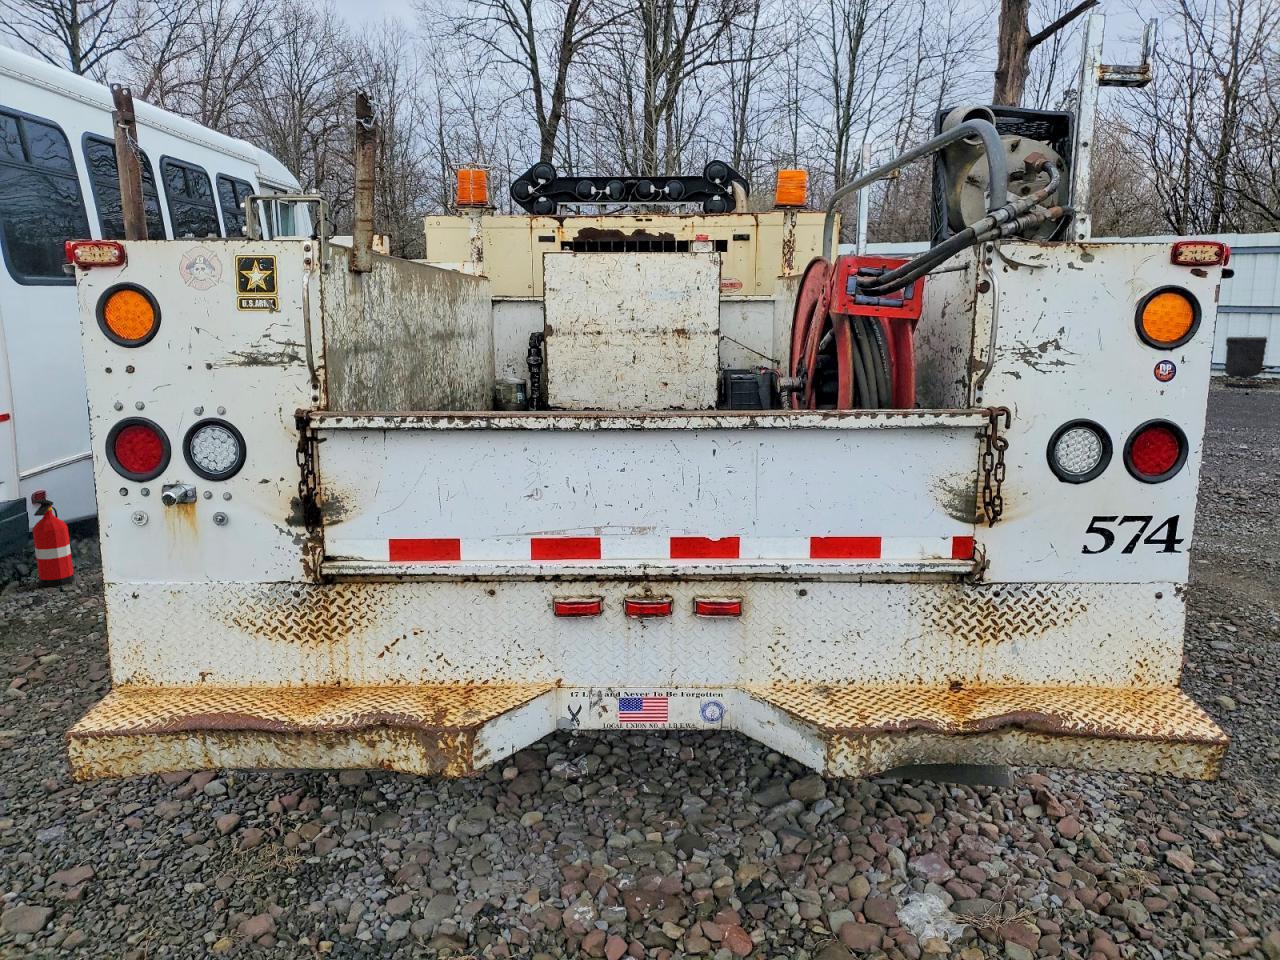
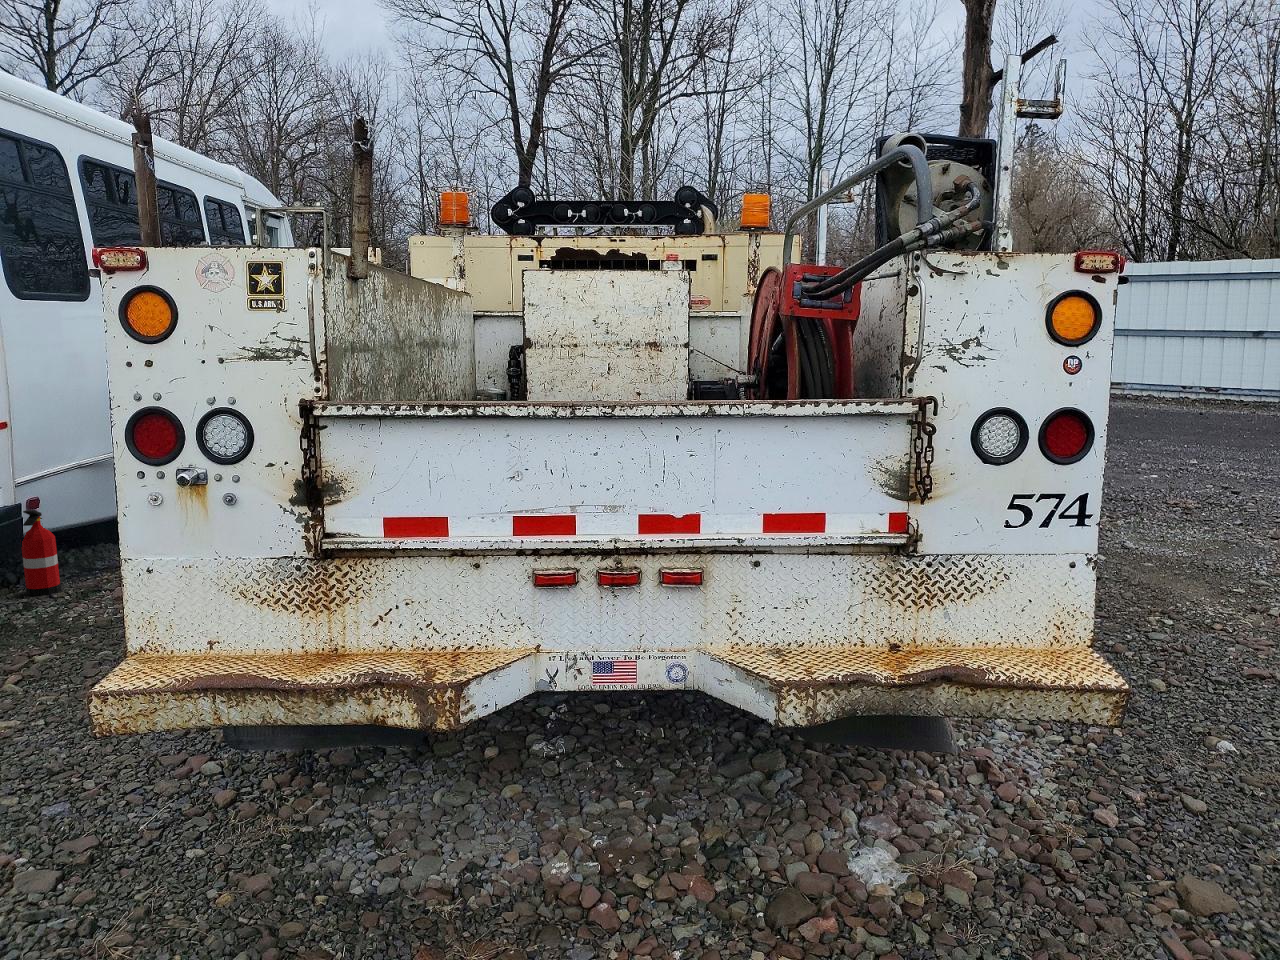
trash can: present [1225,337,1267,388] -> none [1183,359,1225,411]

